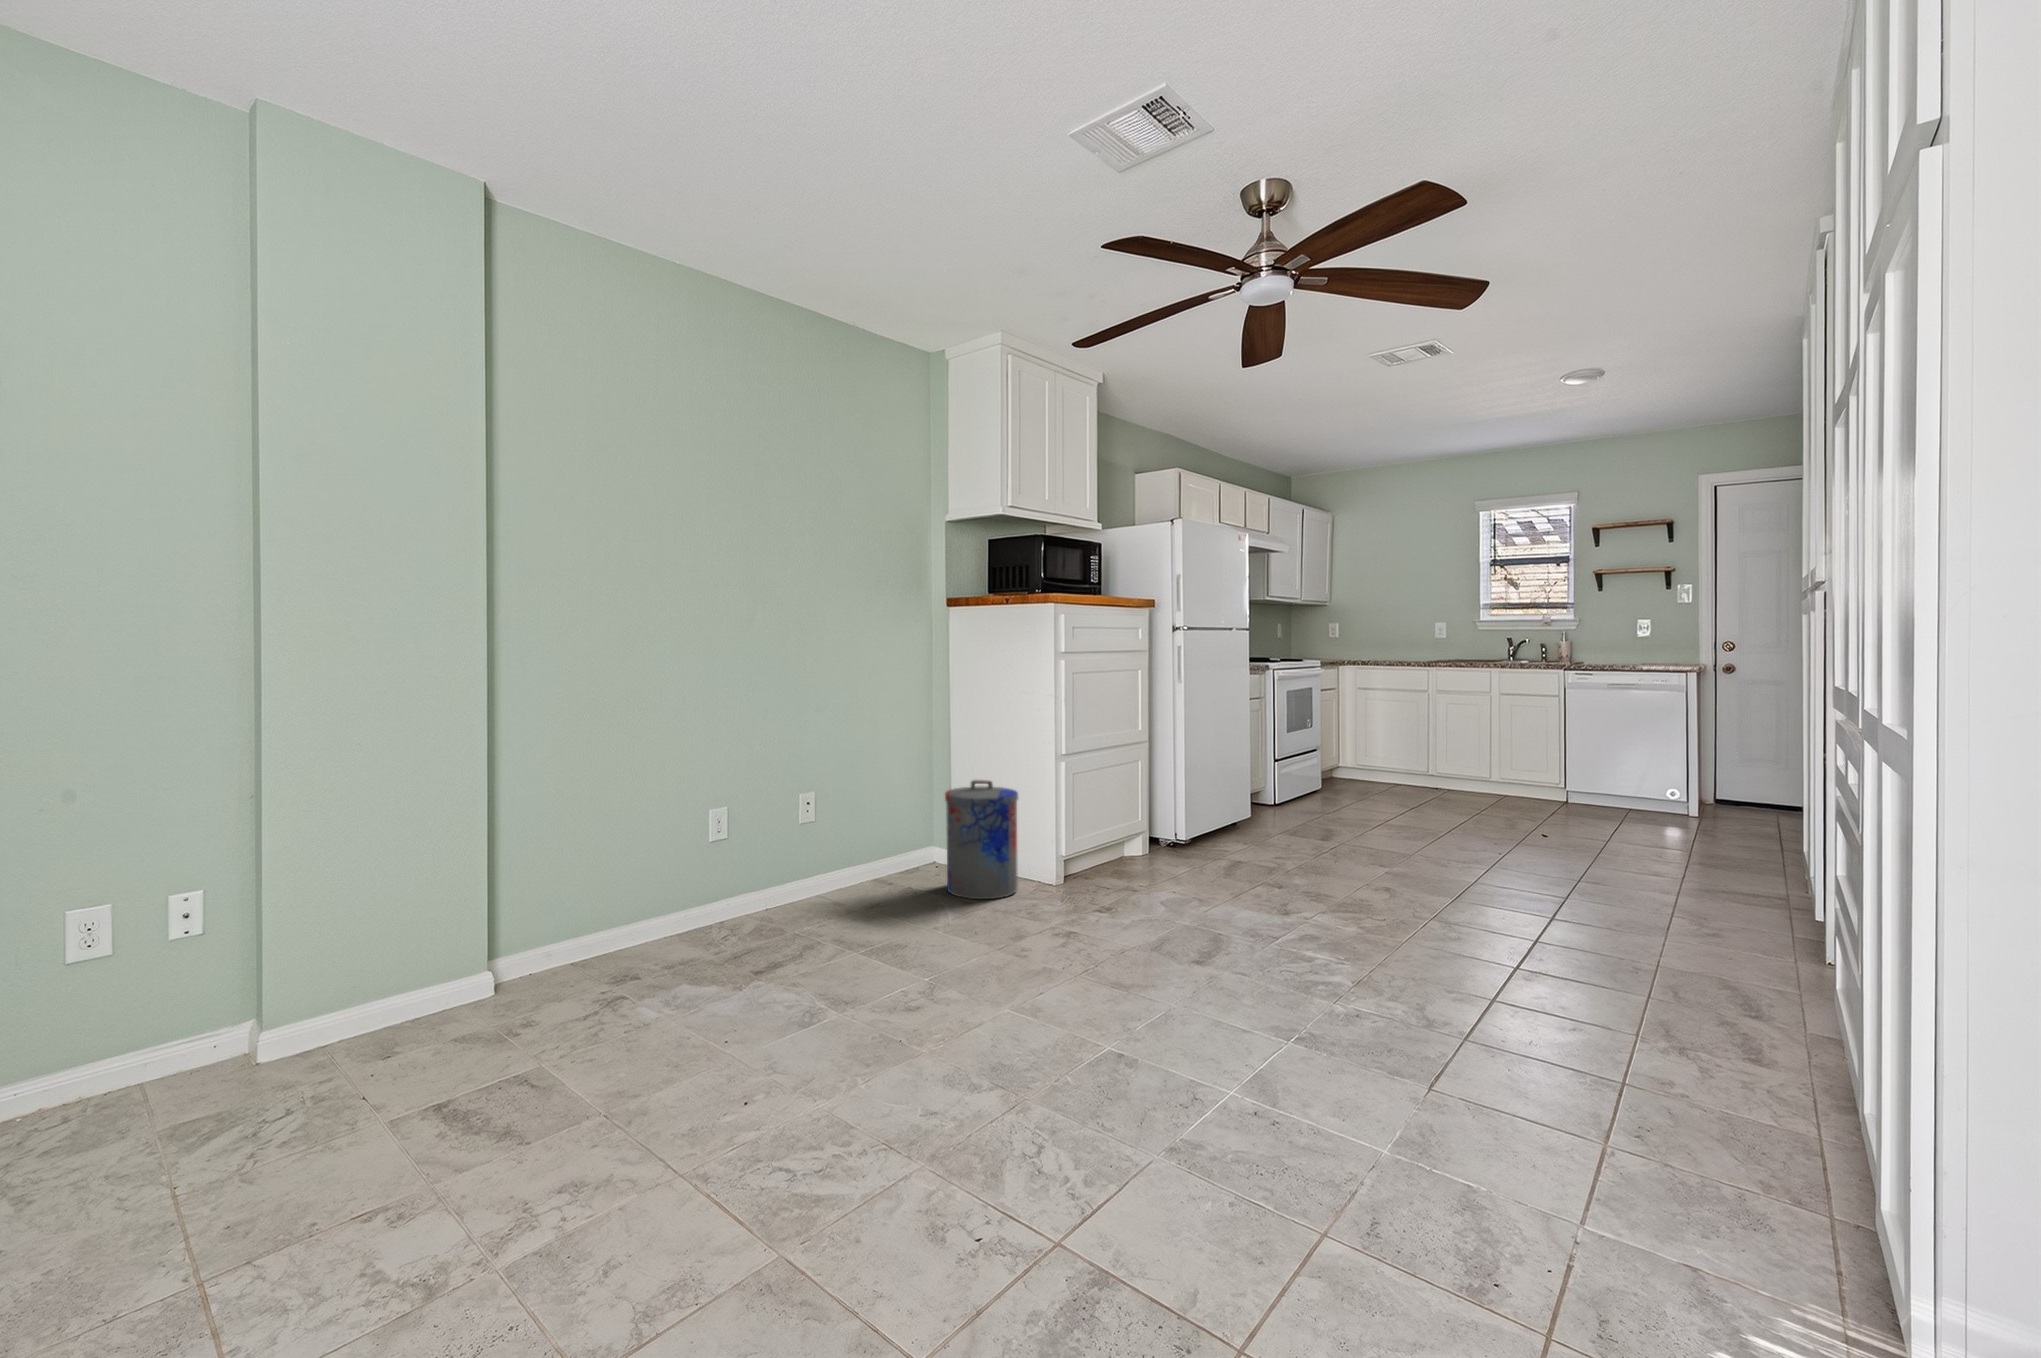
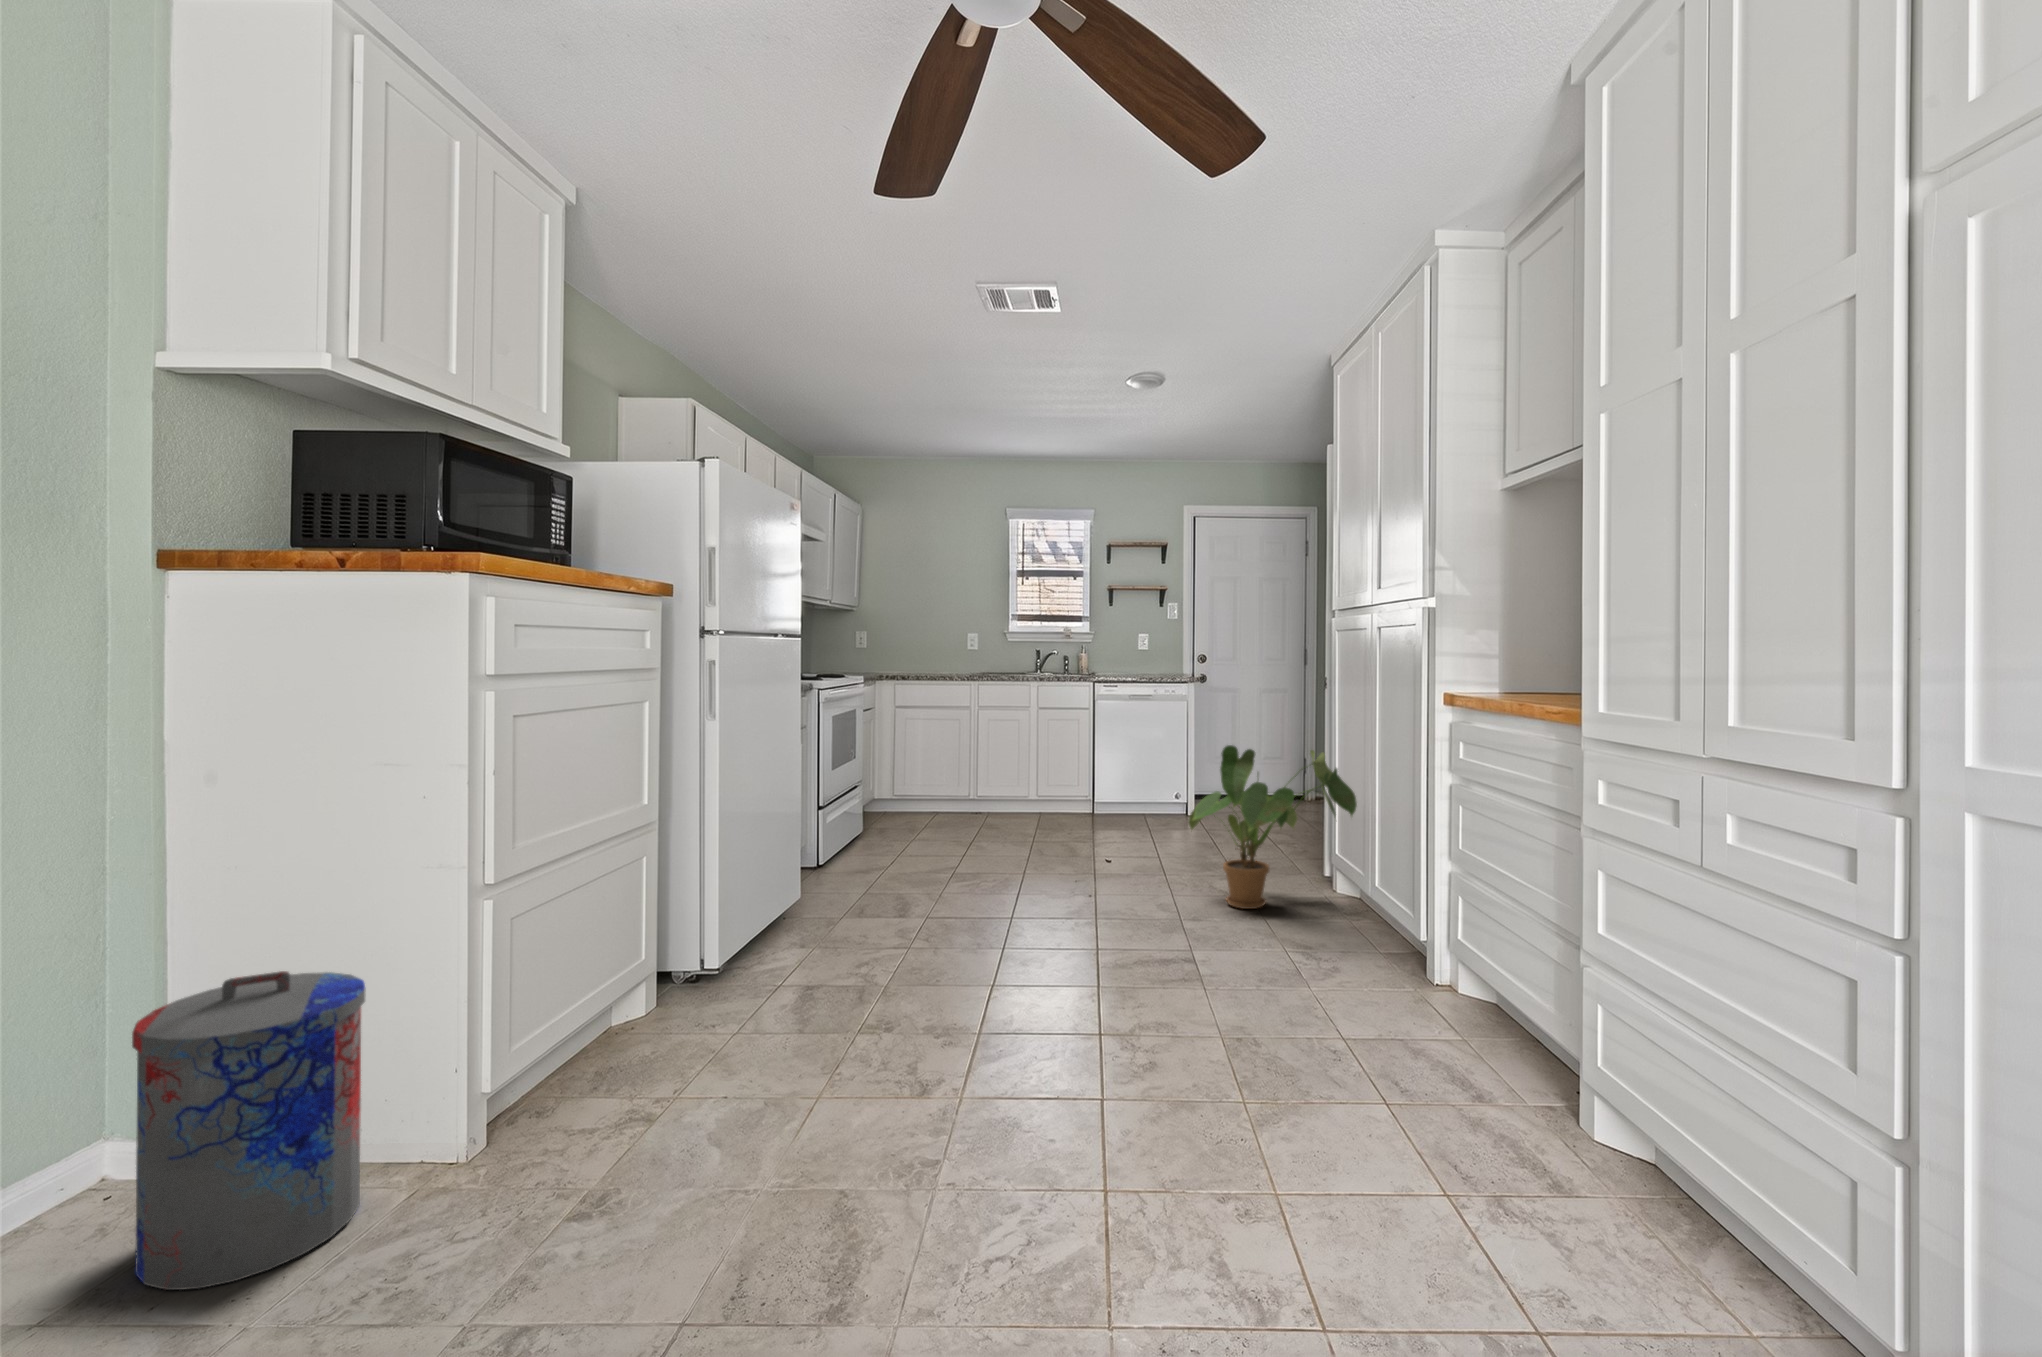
house plant: none [1590,725,1761,874] -> present [1188,745,1357,909]

